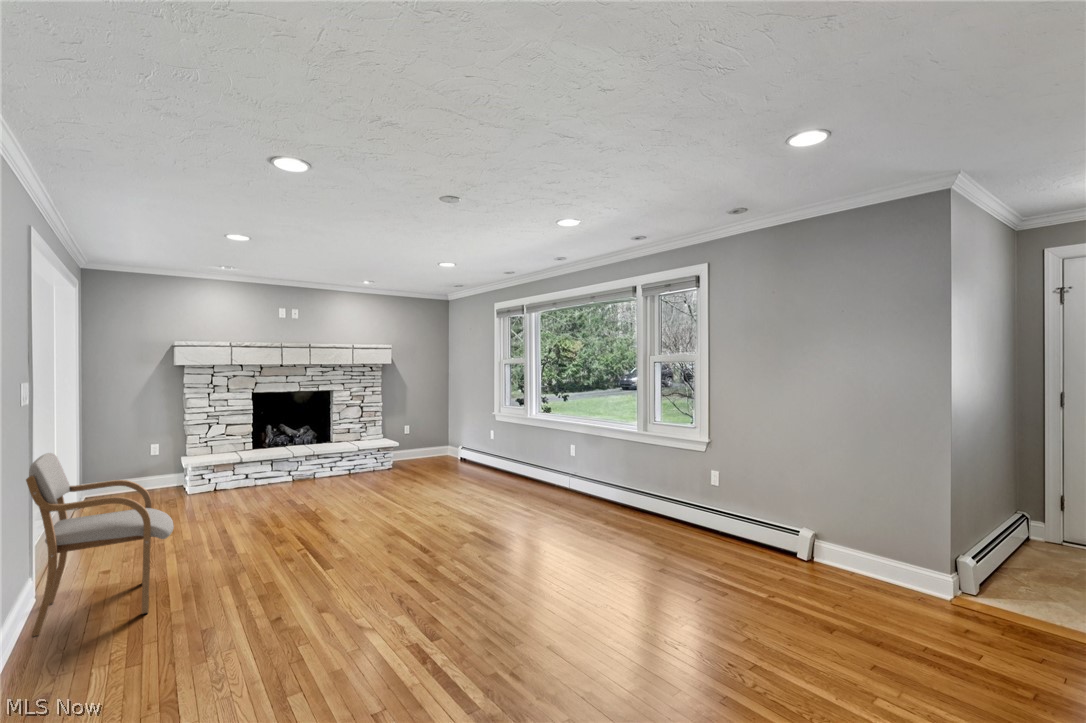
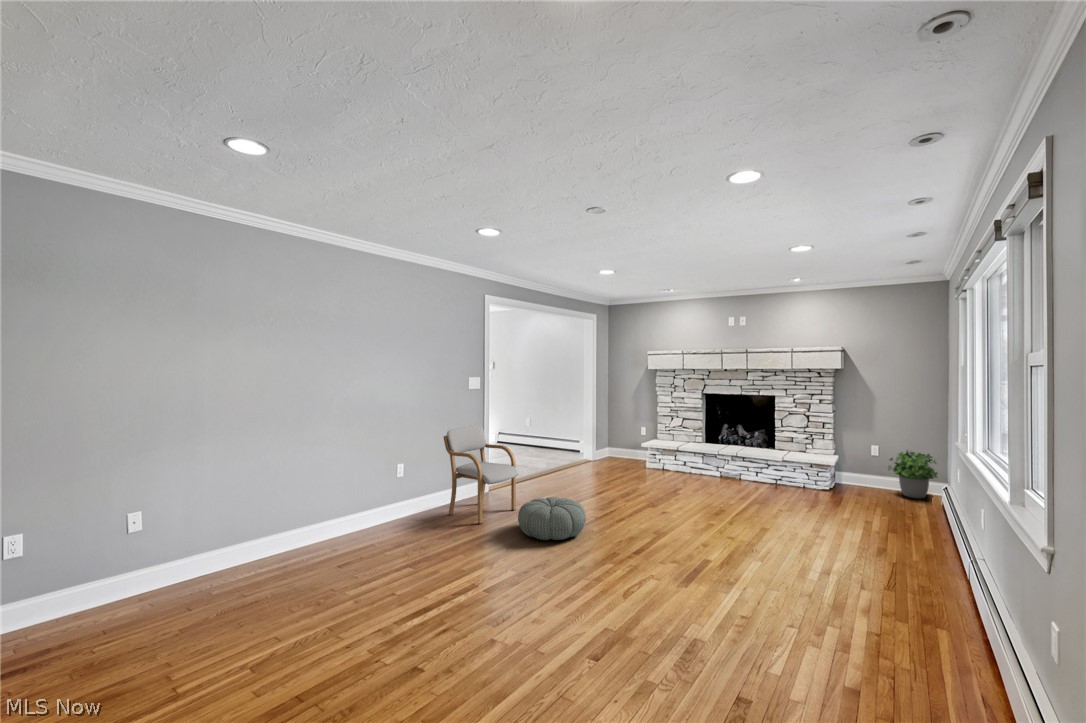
potted plant: none [428,424,458,460] -> present [888,450,938,498]
pouf: none [227,522,331,585] -> present [518,497,586,540]

